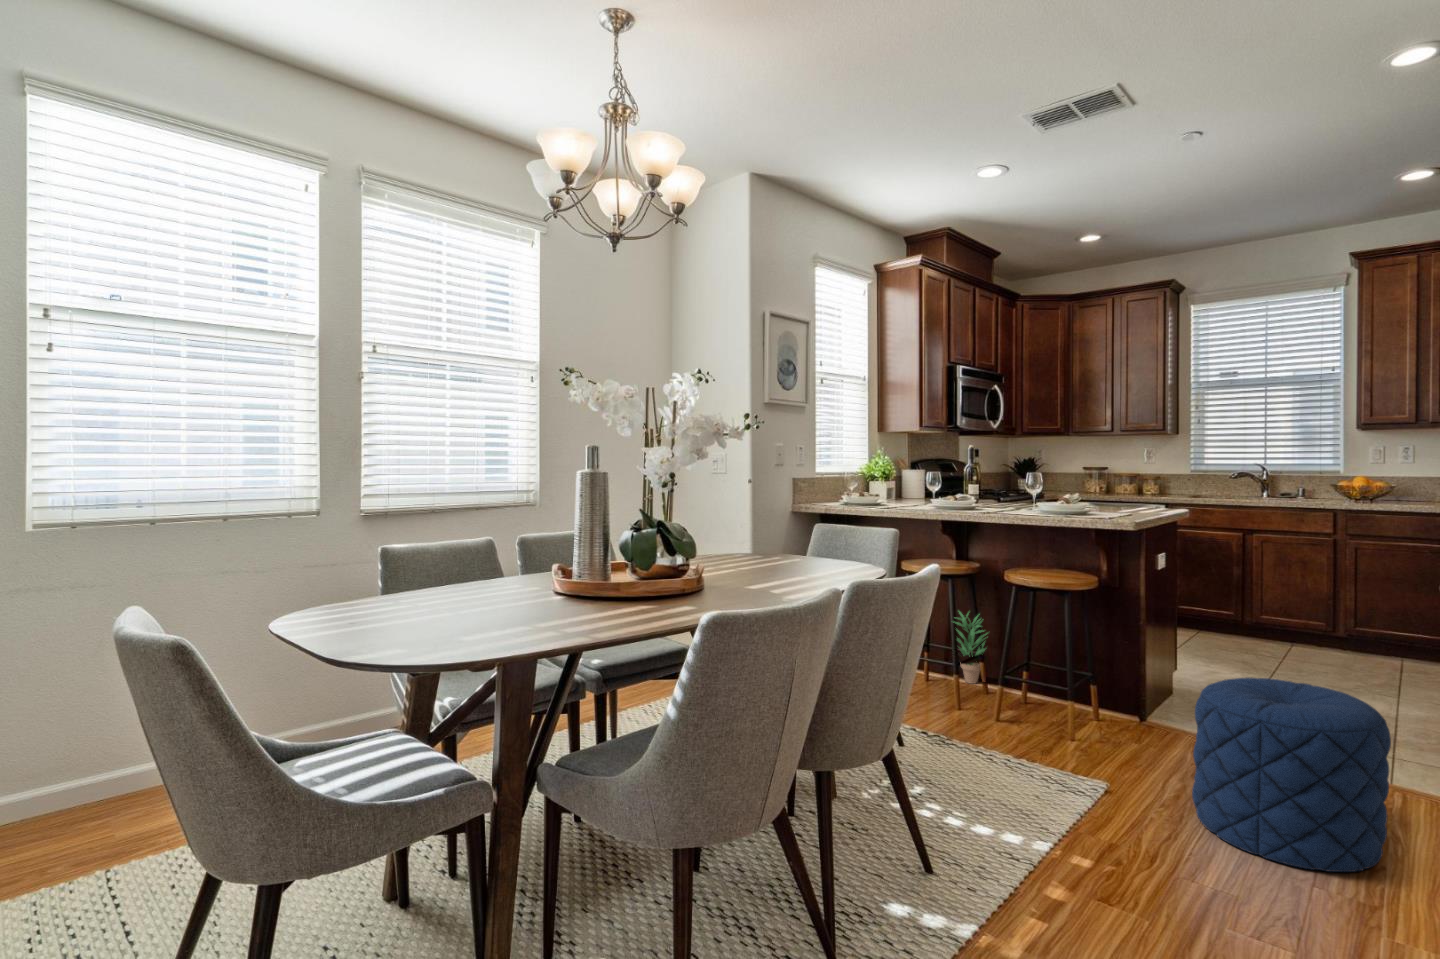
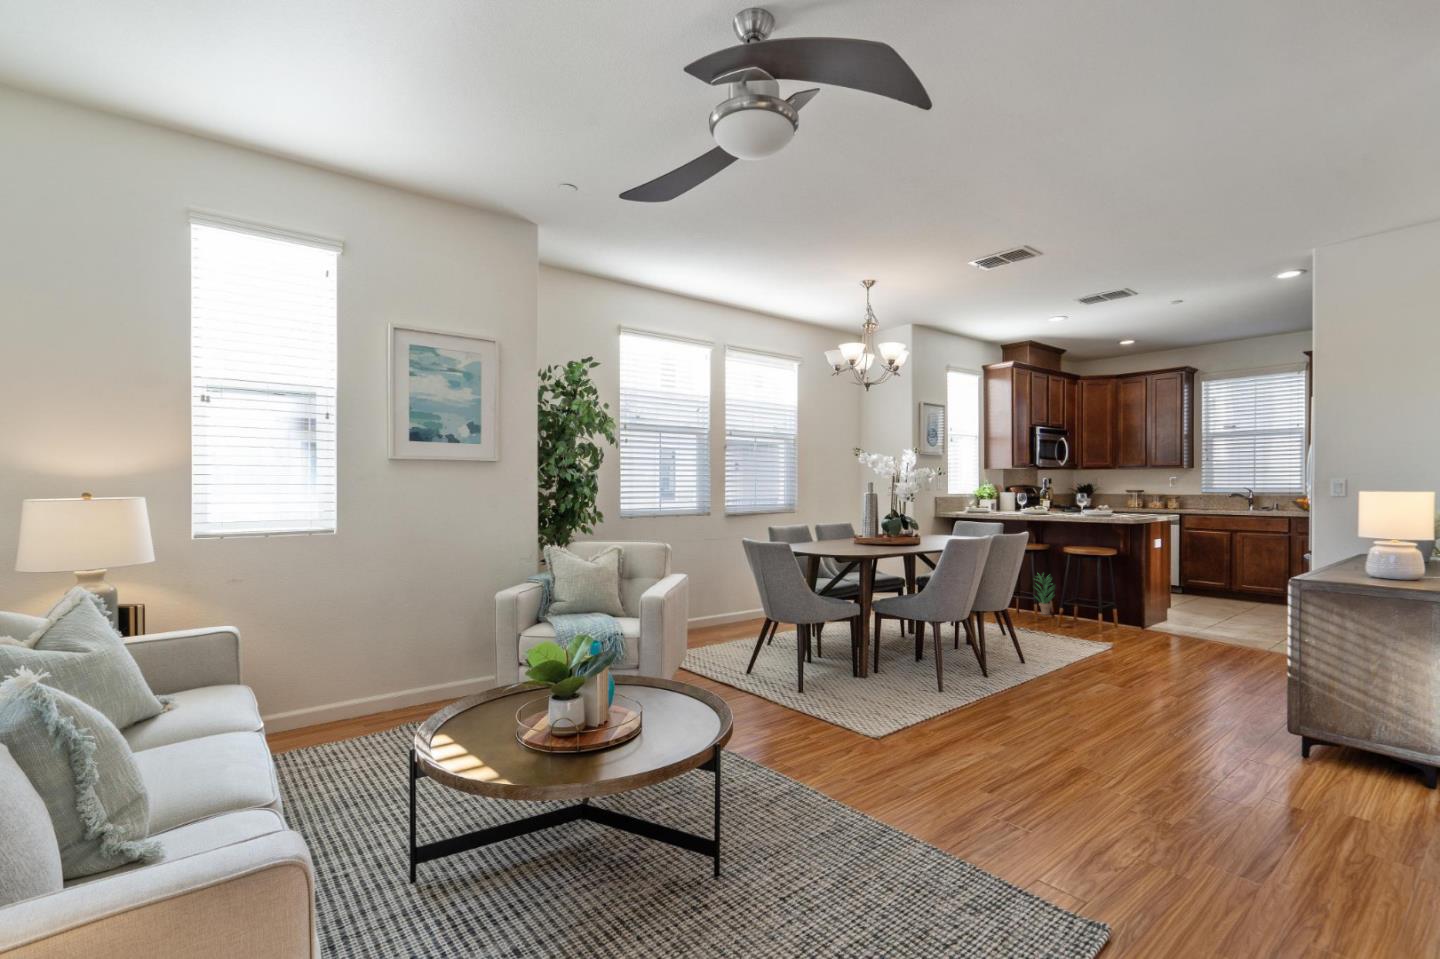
pouf: present [1192,677,1391,872] -> none [1152,592,1239,670]

